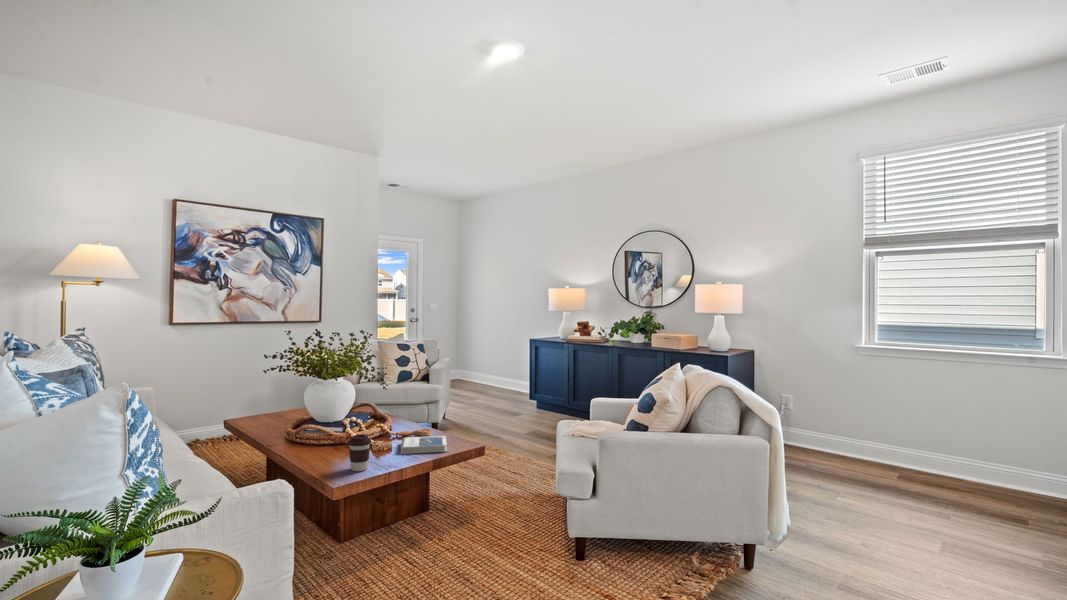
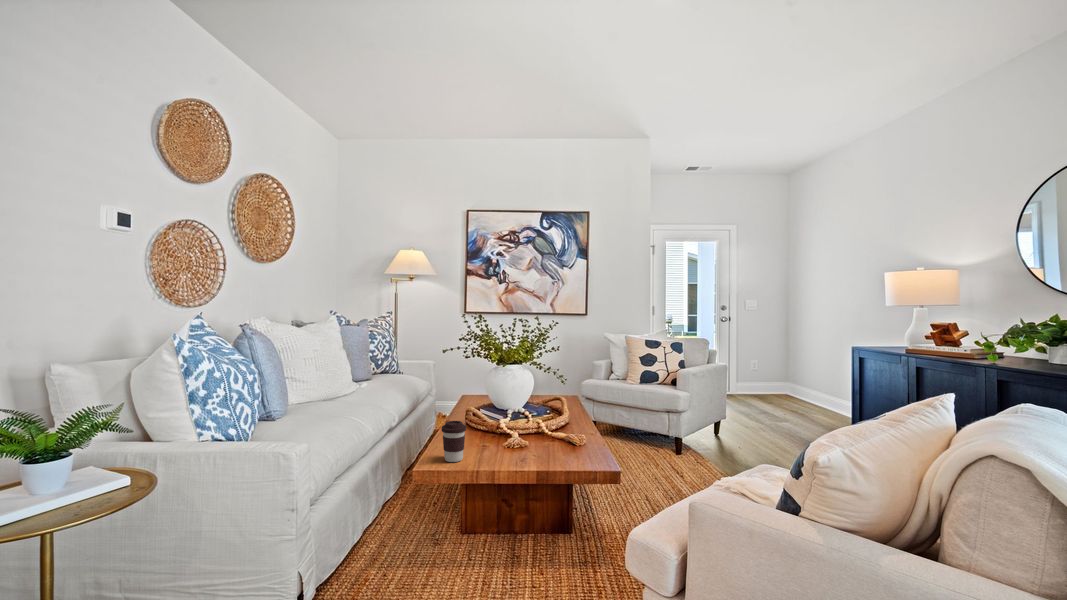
hardback book: present [401,436,447,454] -> none [517,438,584,466]

